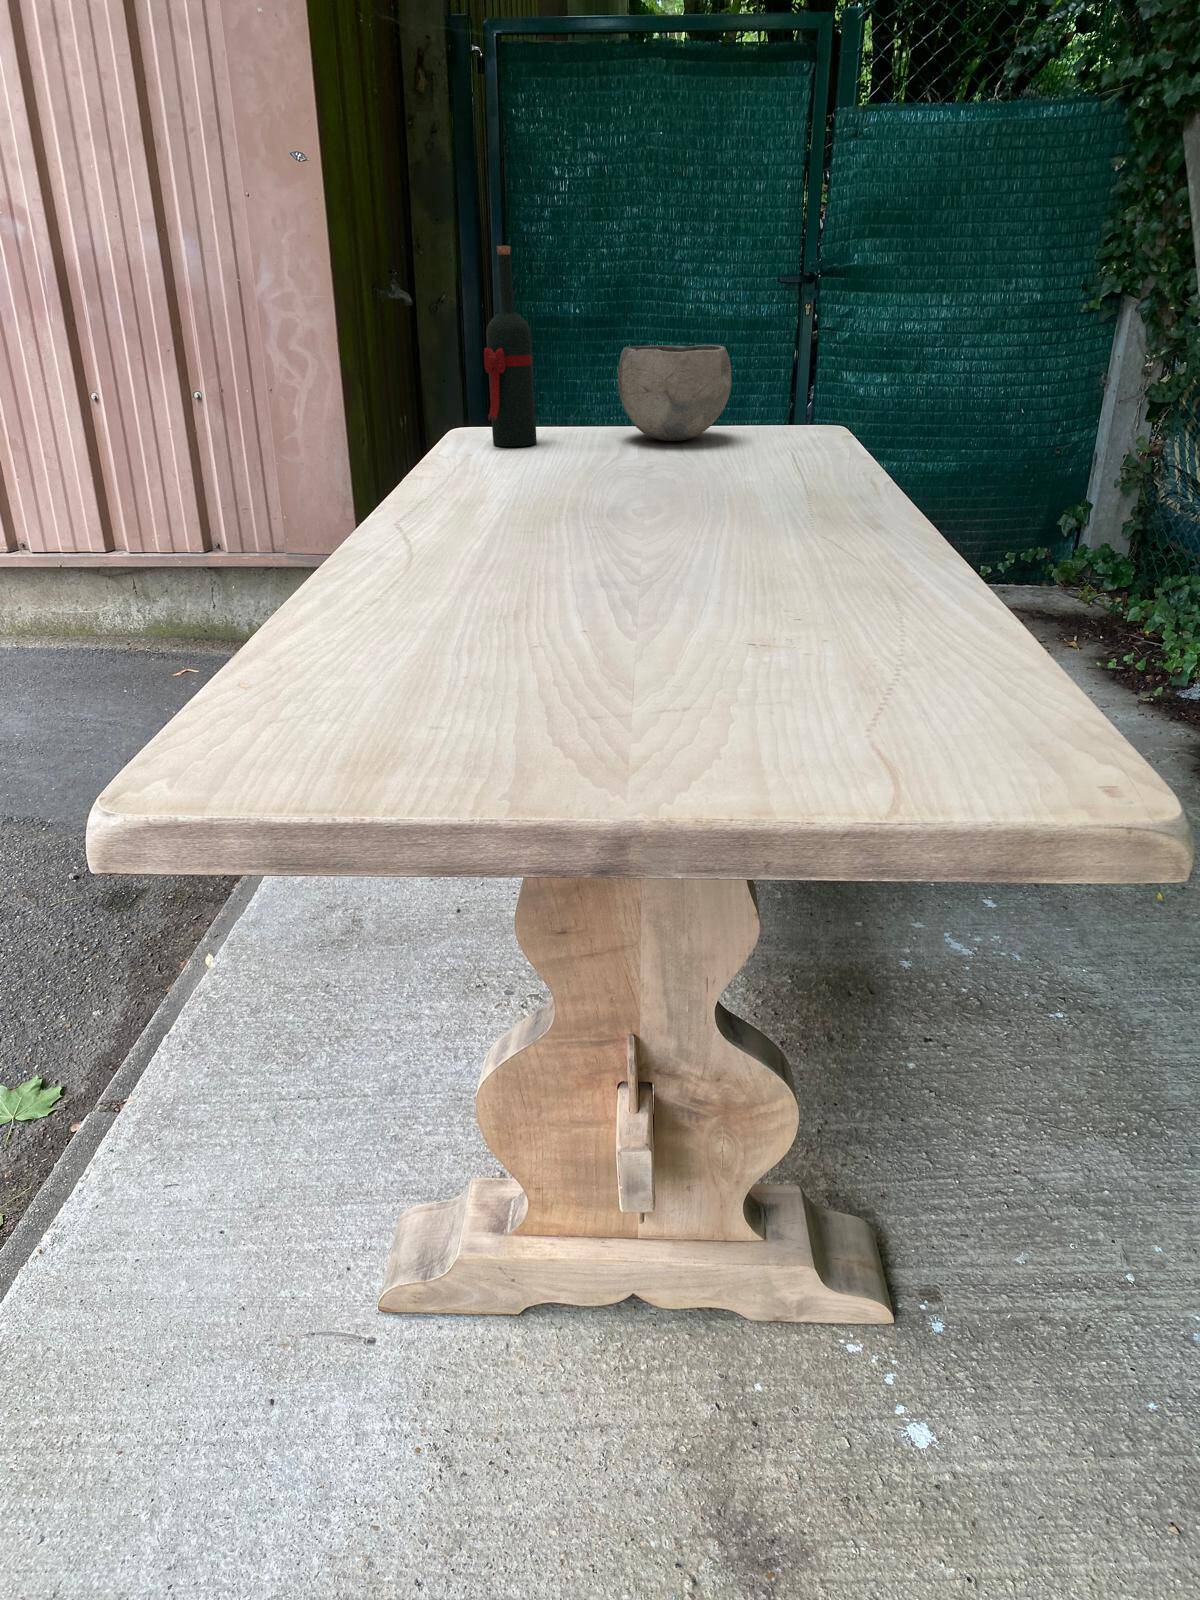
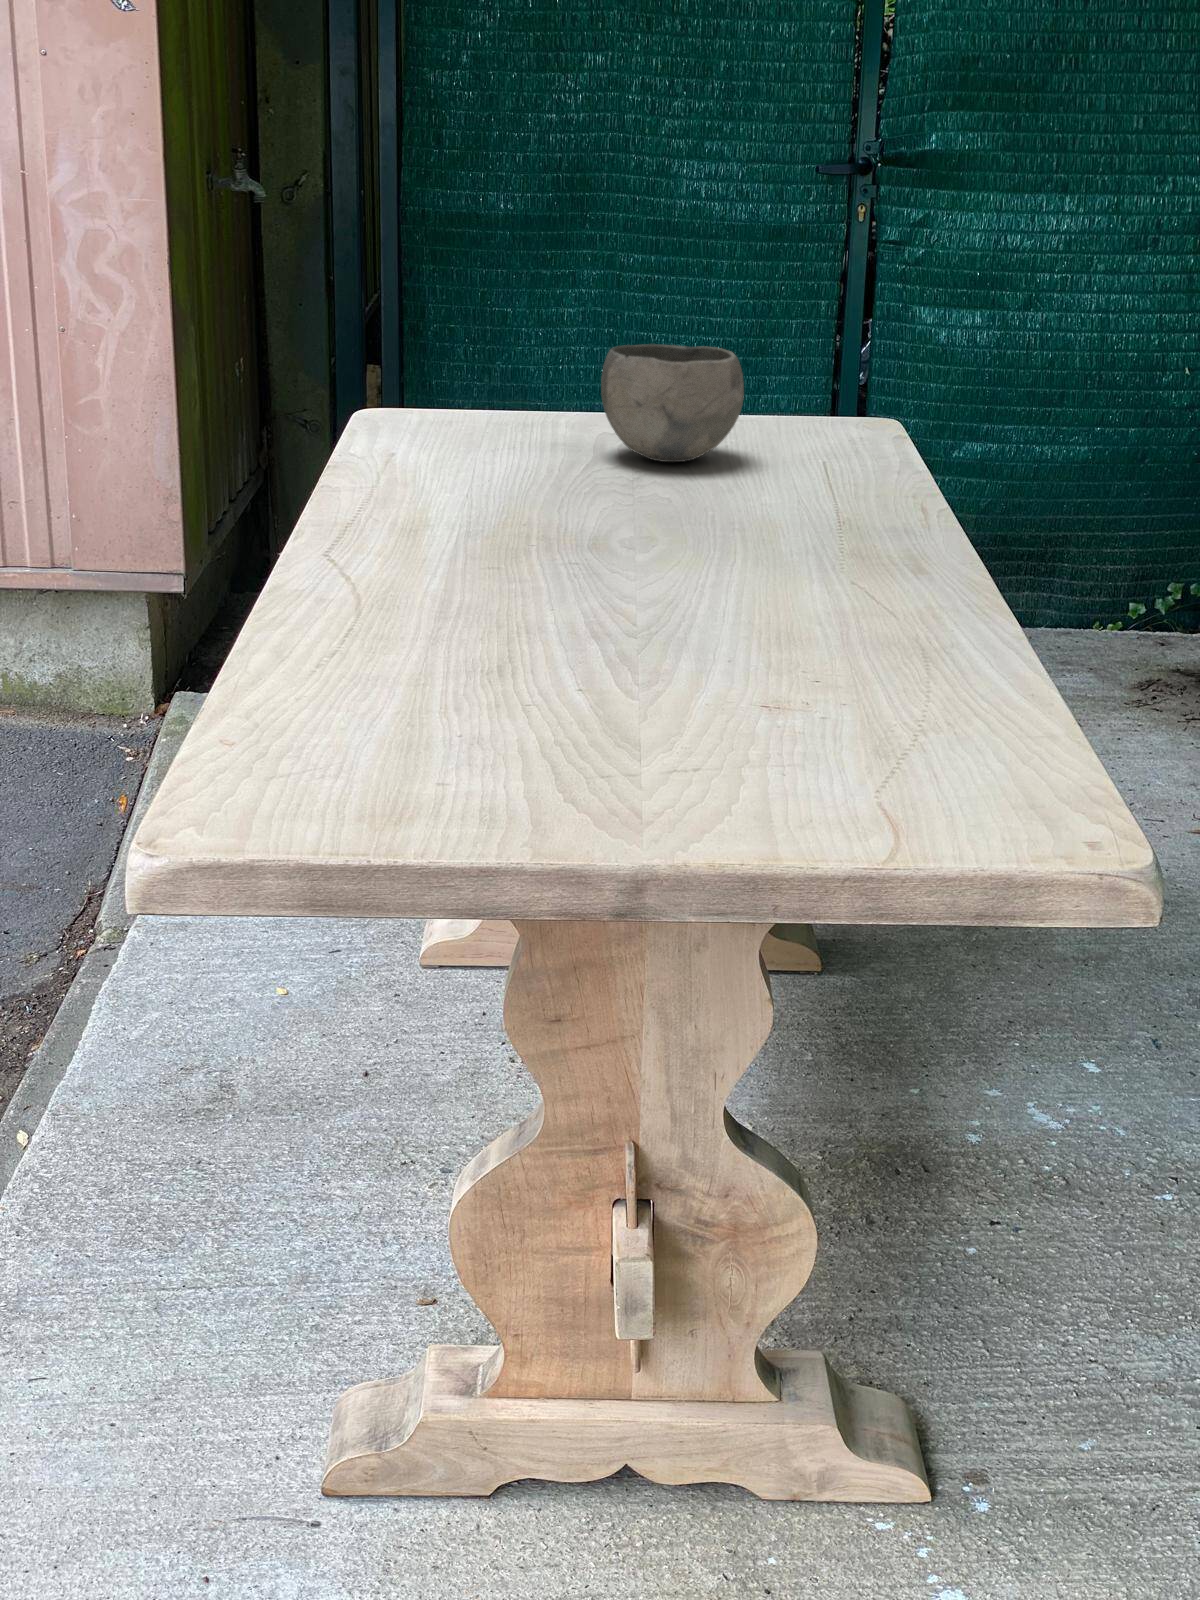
wine bottle: present [484,246,537,446] -> none [436,233,496,464]

